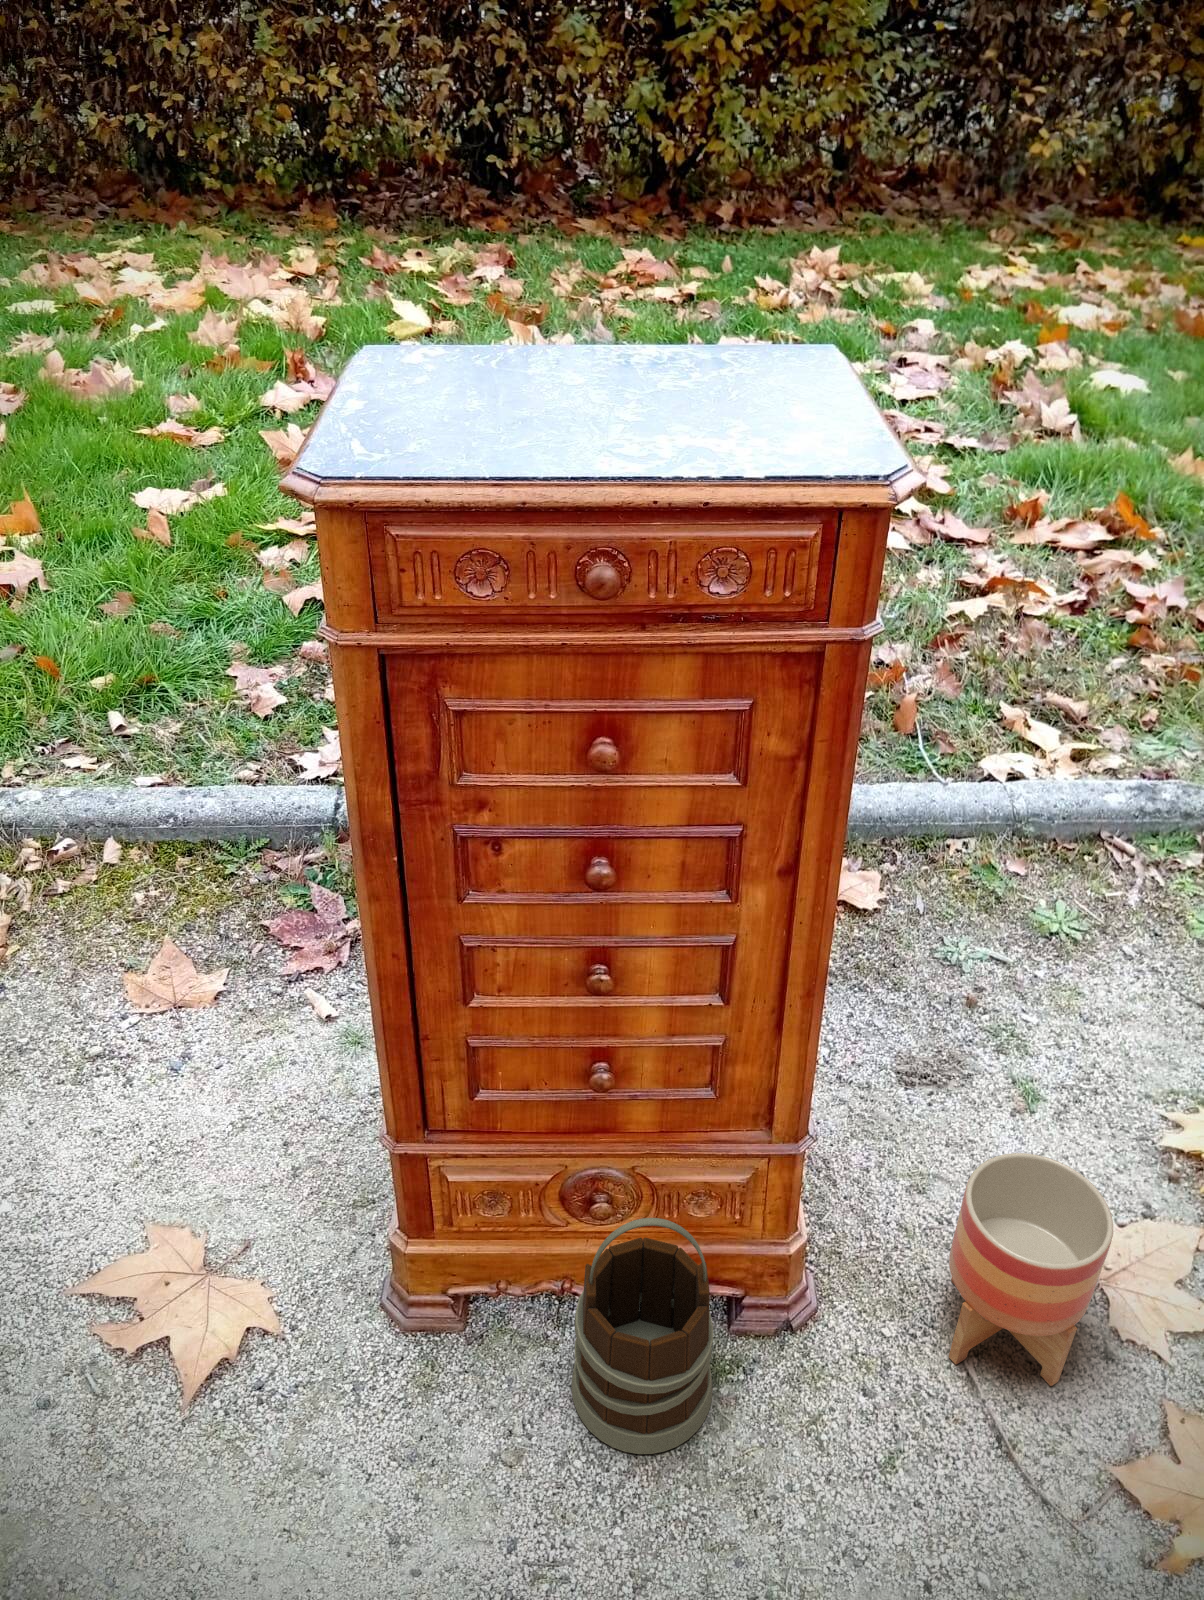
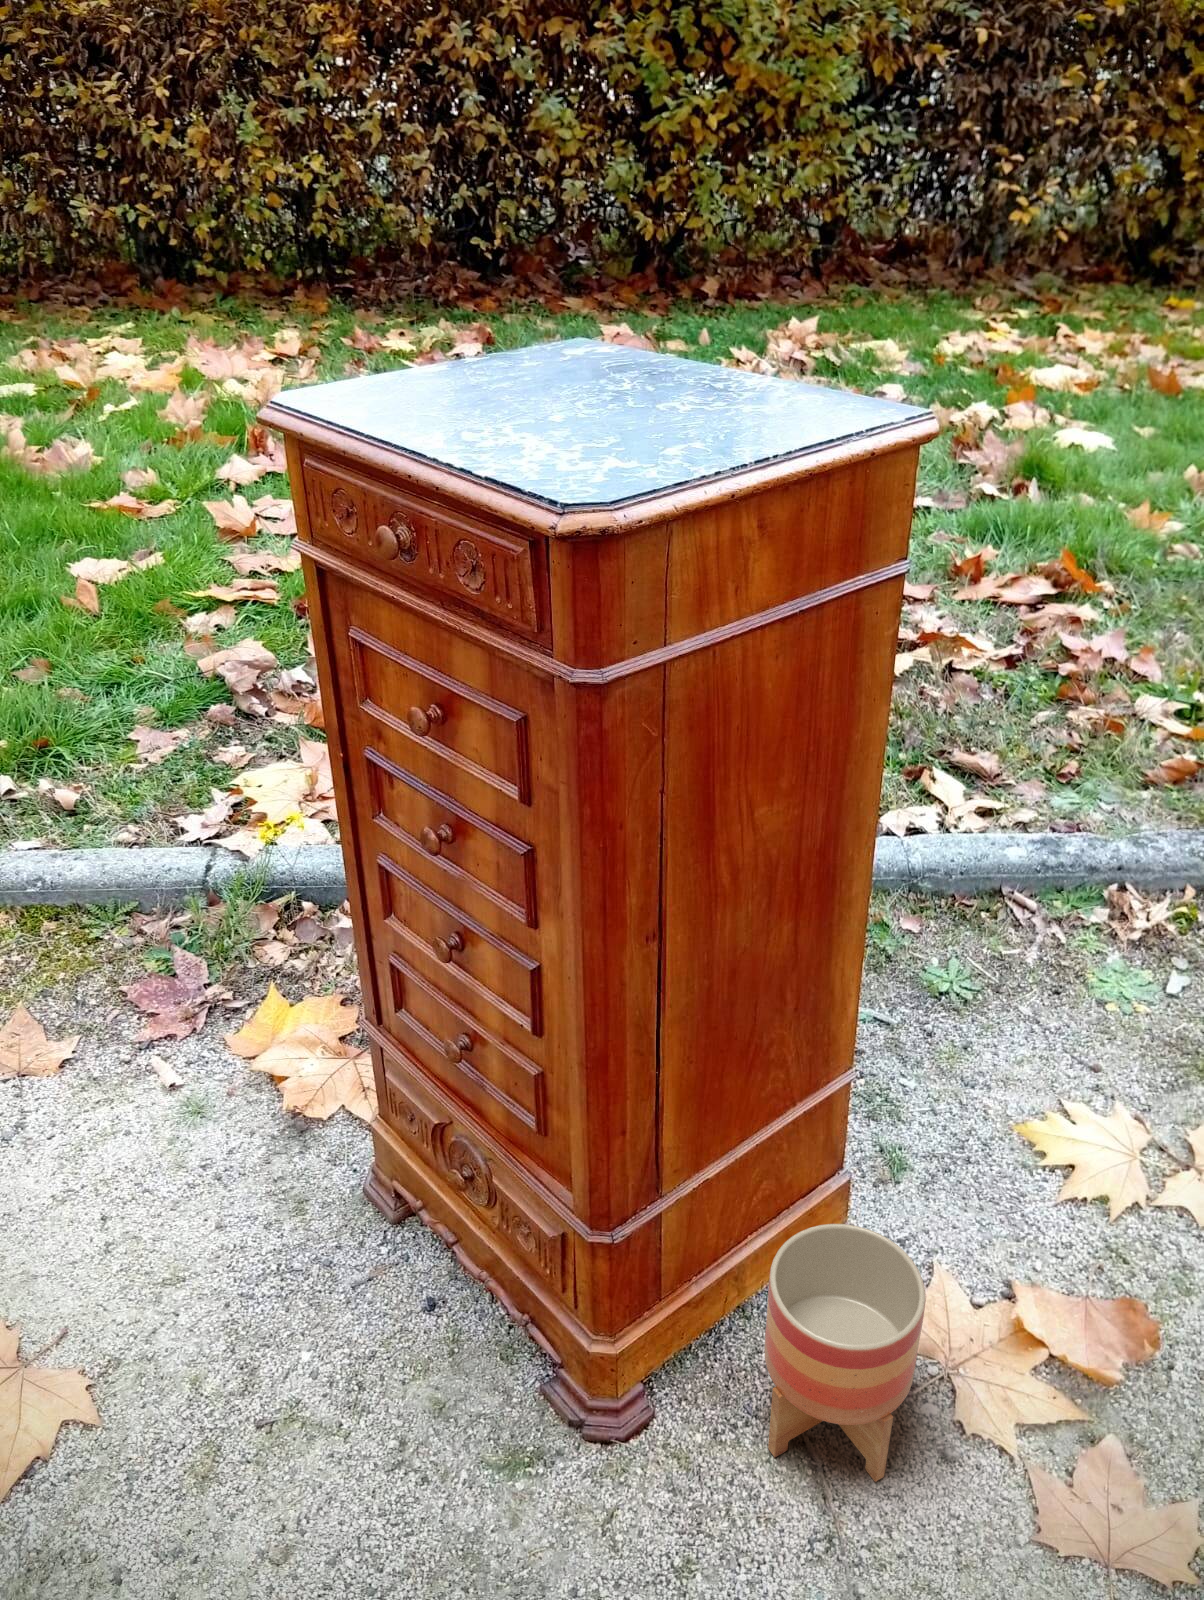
wooden bucket: present [571,1218,713,1454] -> none [346,1292,508,1554]

